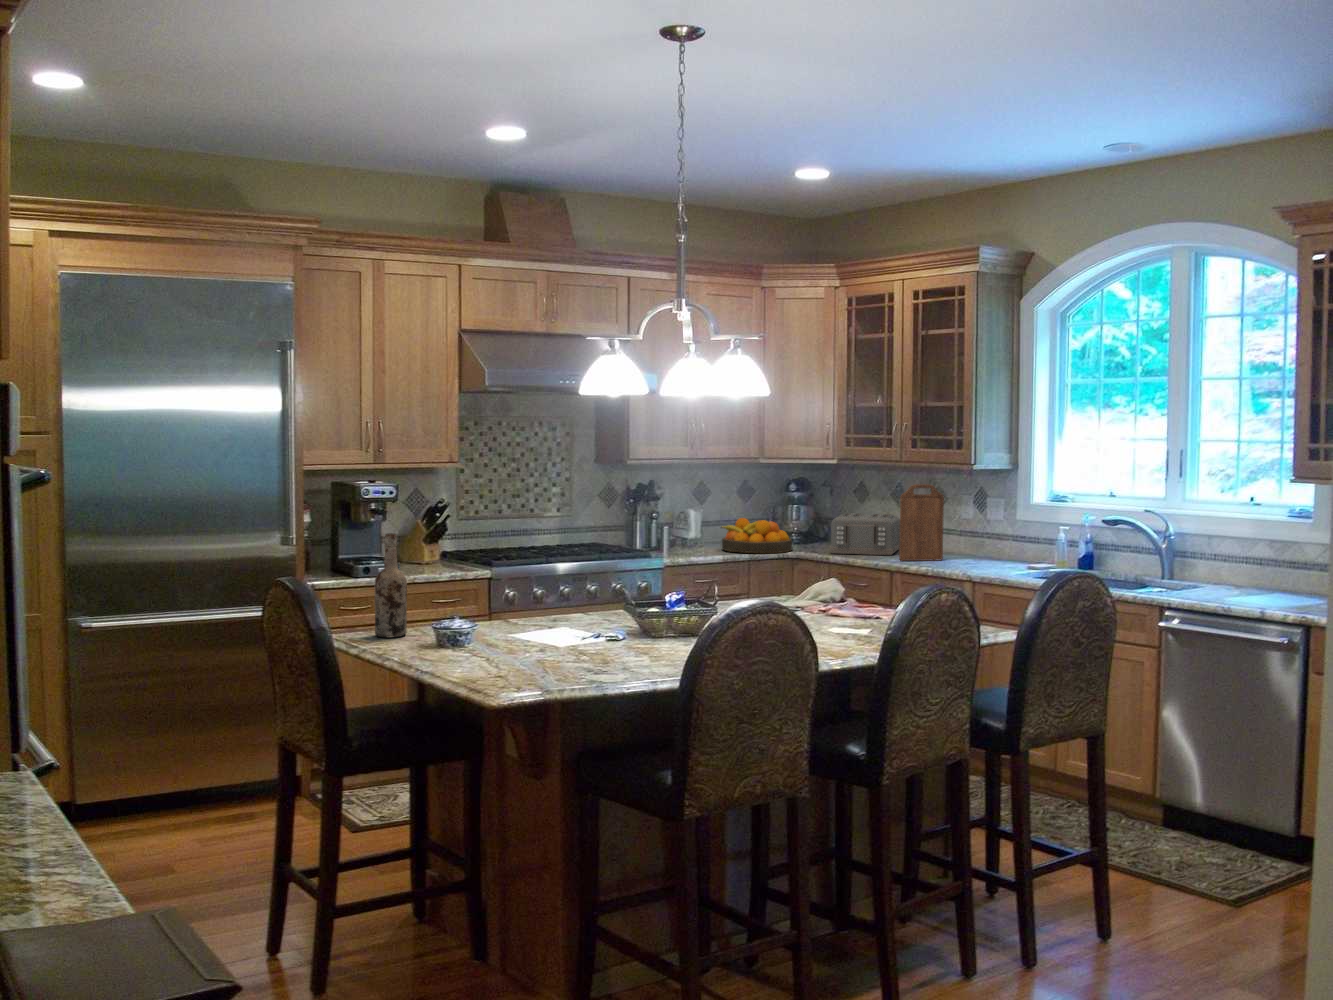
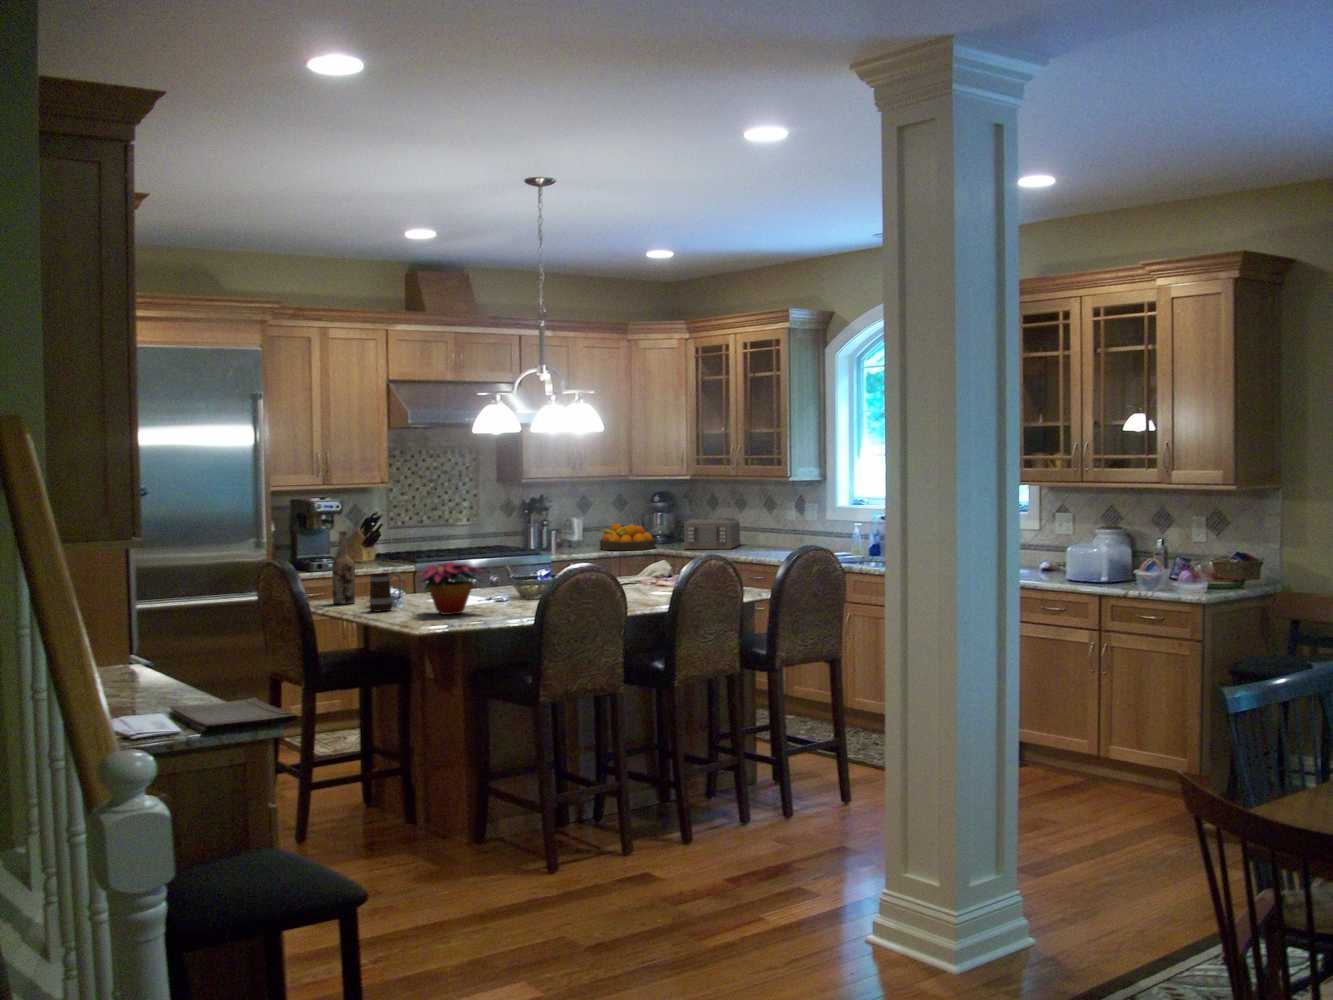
cutting board: present [899,484,944,561] -> none [734,493,768,553]
flower arrangement: none [488,583,603,666] -> present [419,561,486,615]
mug: none [425,598,472,654] -> present [369,573,401,612]

